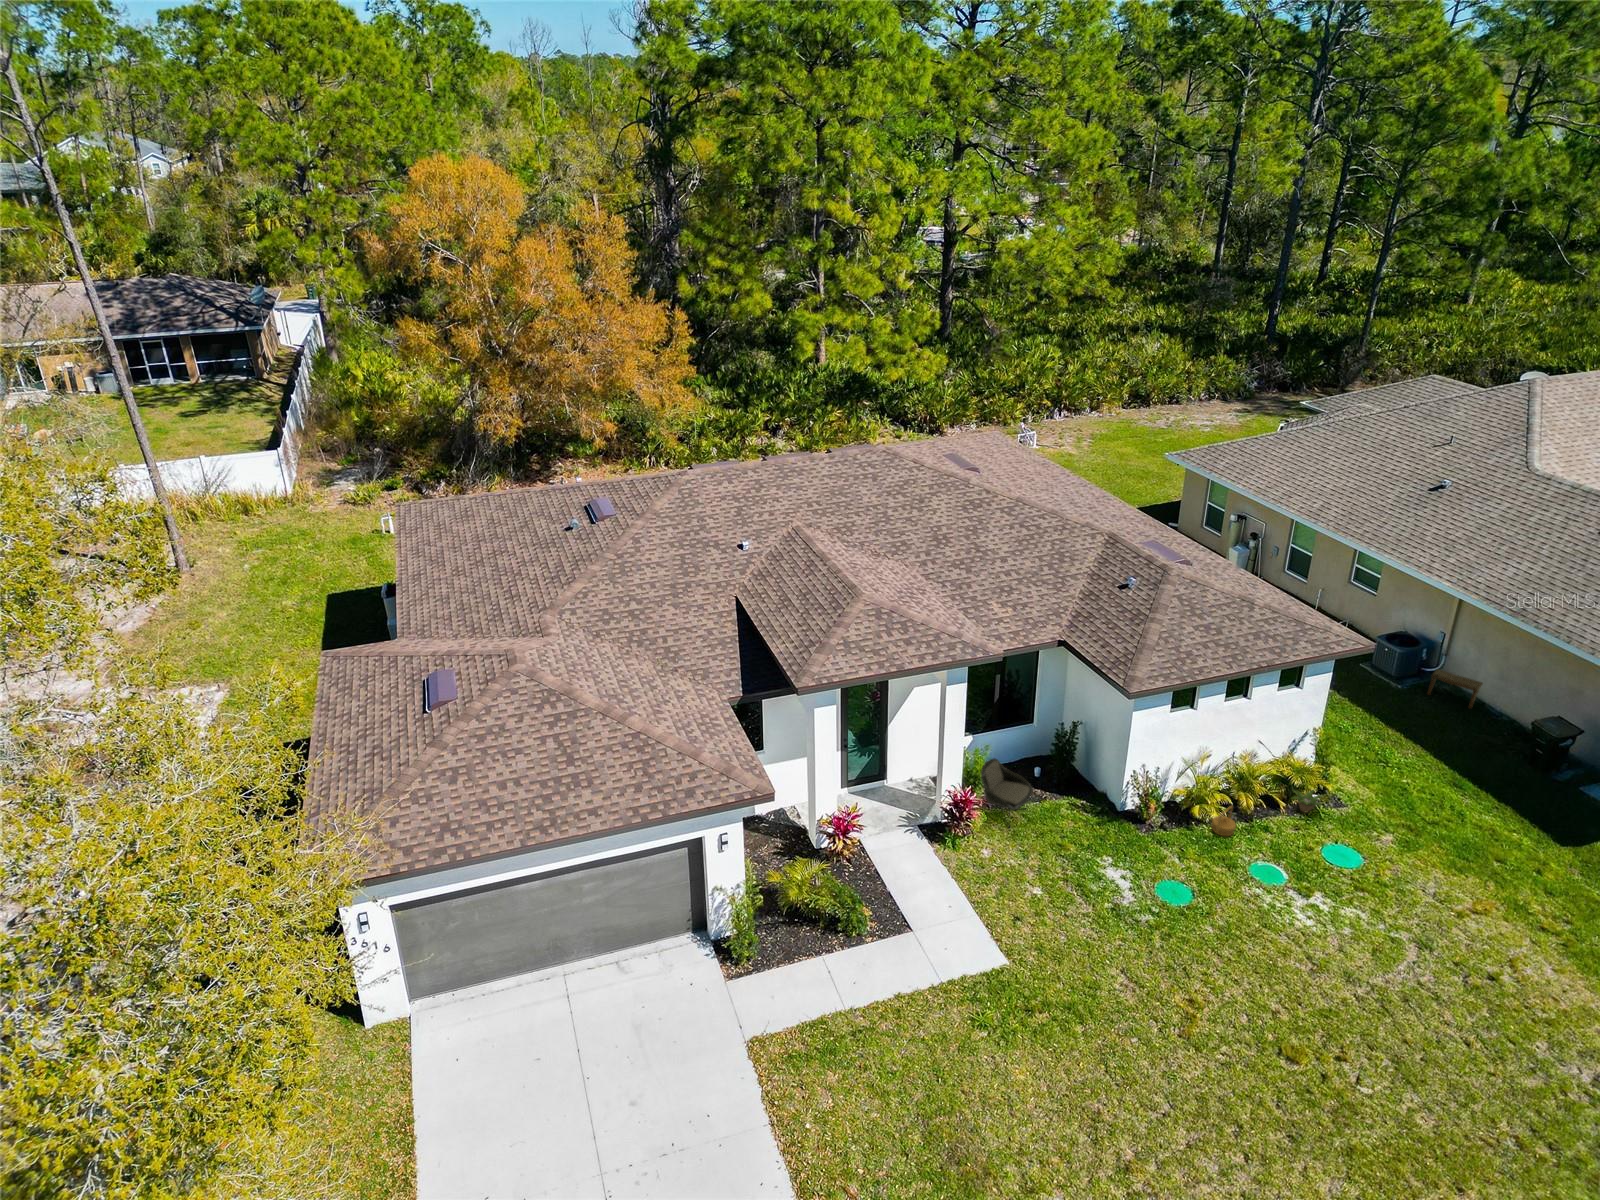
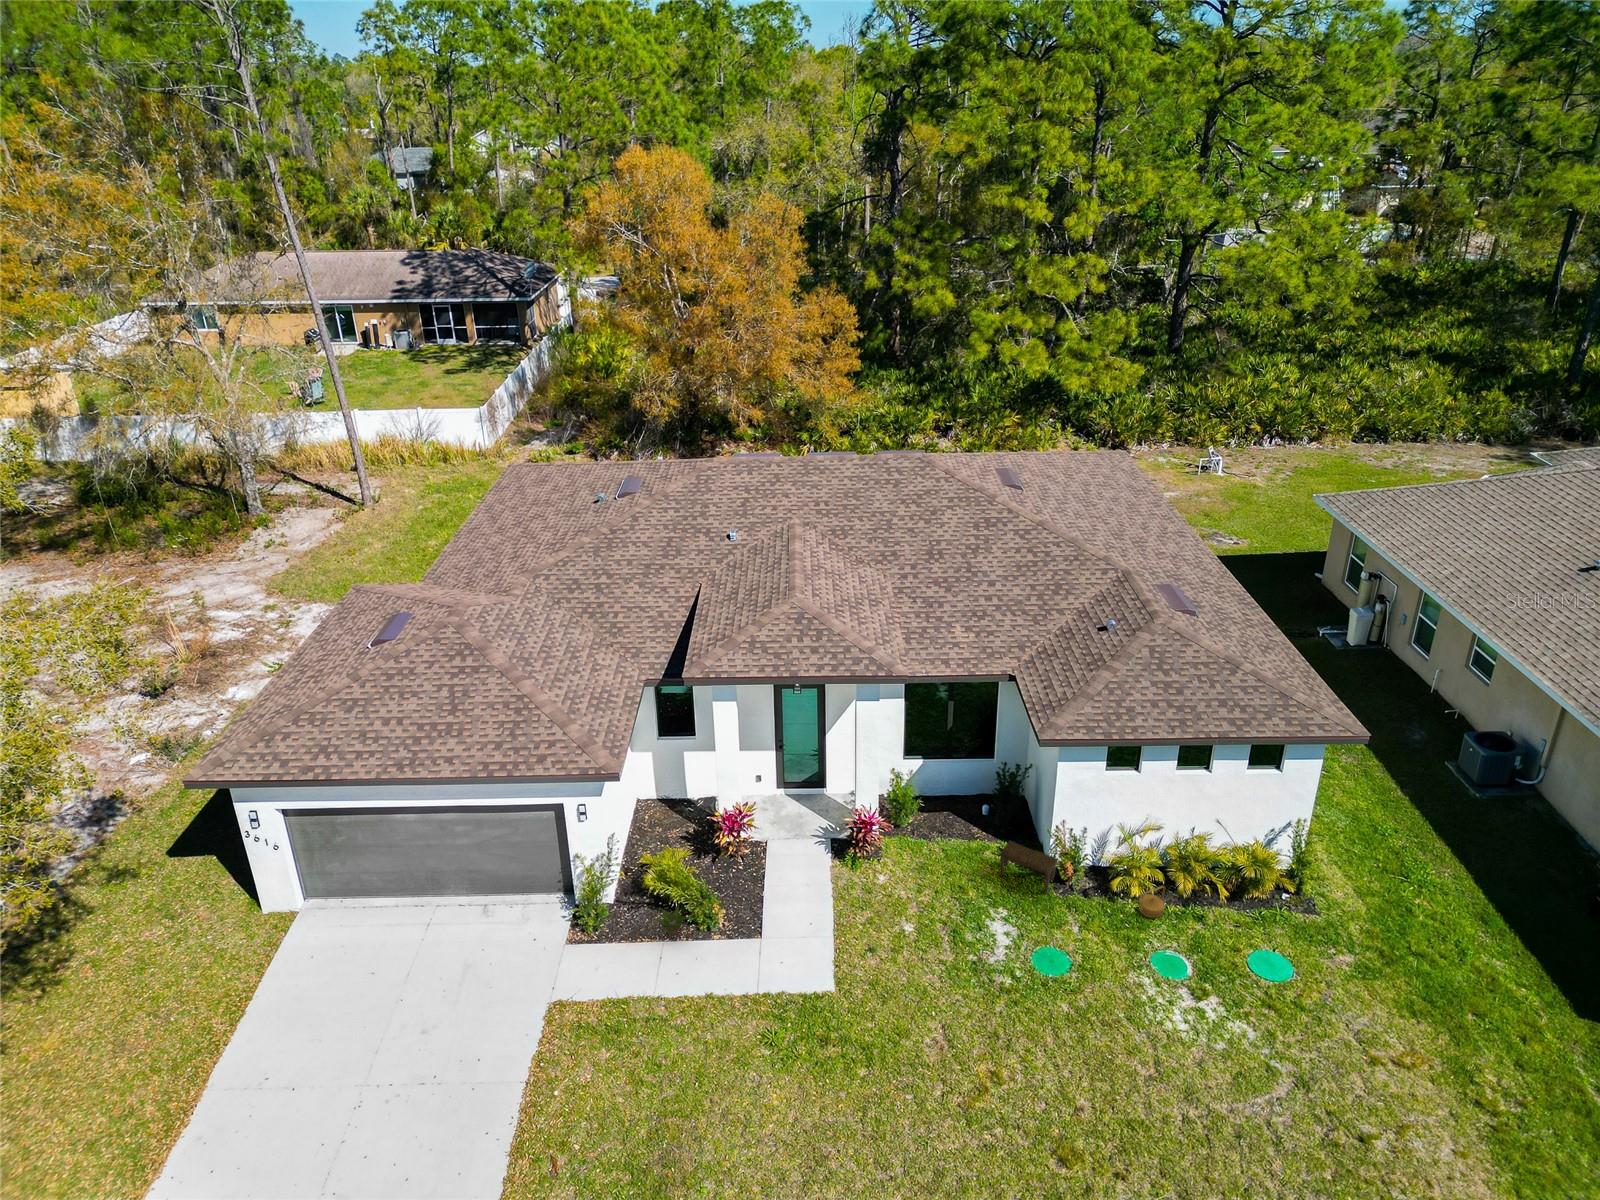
bench: present [1428,669,1483,708] -> present [999,841,1058,894]
lounge chair: present [980,758,1032,827] -> none [899,785,959,859]
decorative plant: present [1294,790,1322,813] -> present [655,908,687,935]

